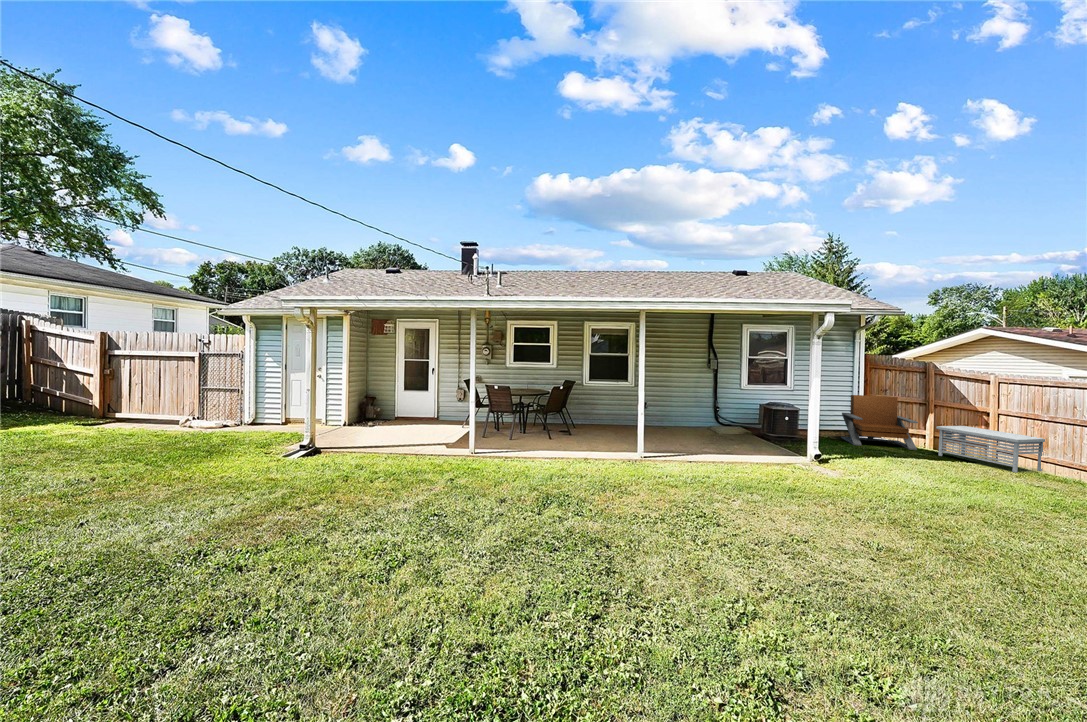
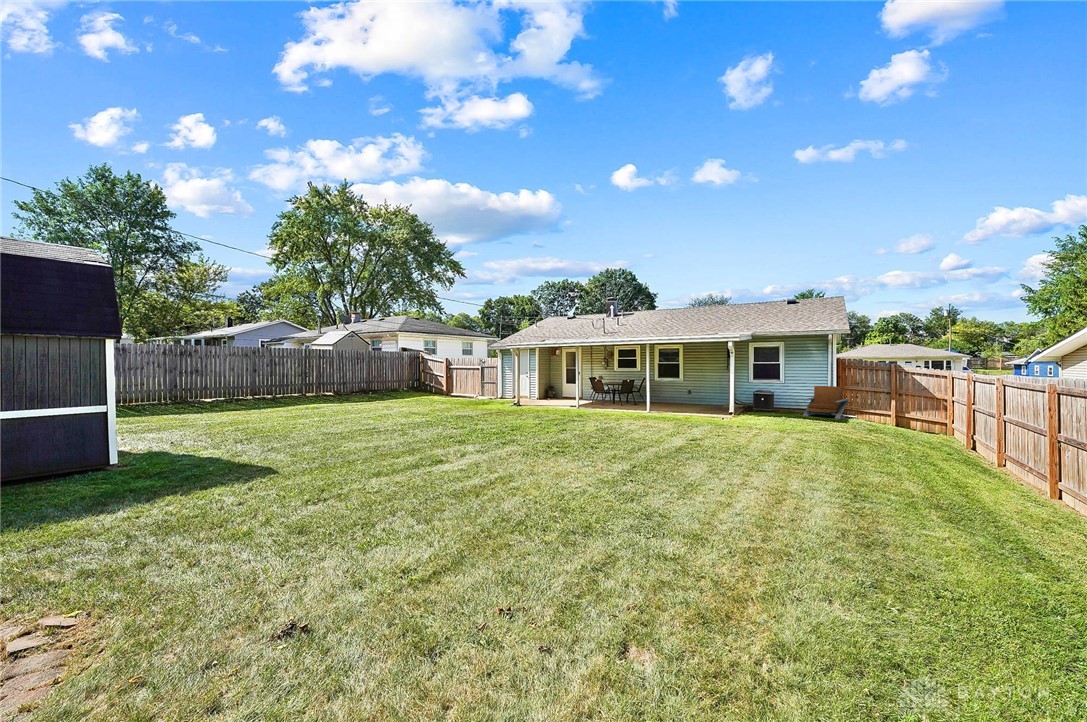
storage bench: present [936,426,1045,472] -> none [839,403,879,428]

